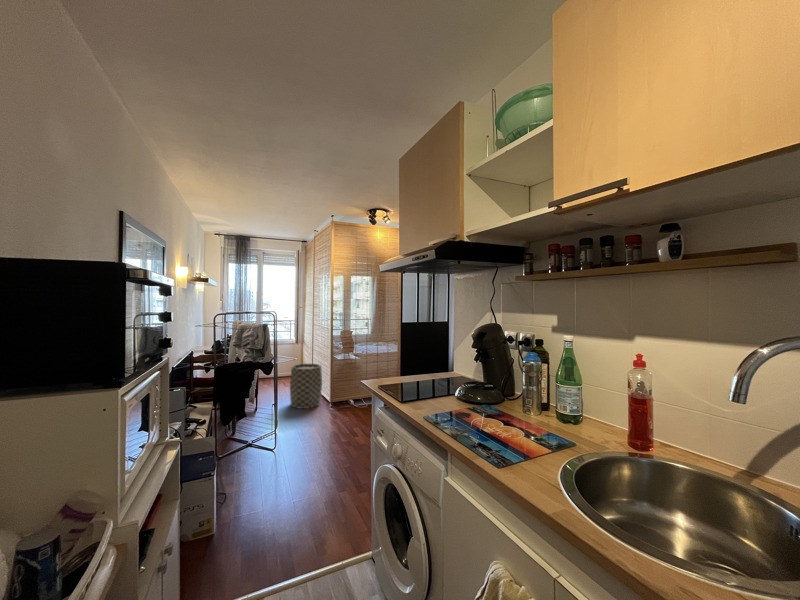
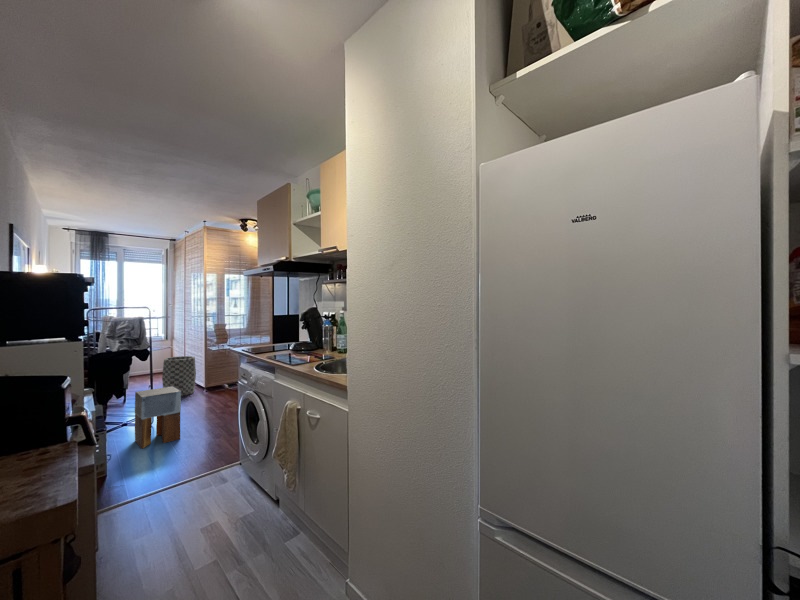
stool: none [248,415,298,502] -> present [135,387,181,449]

